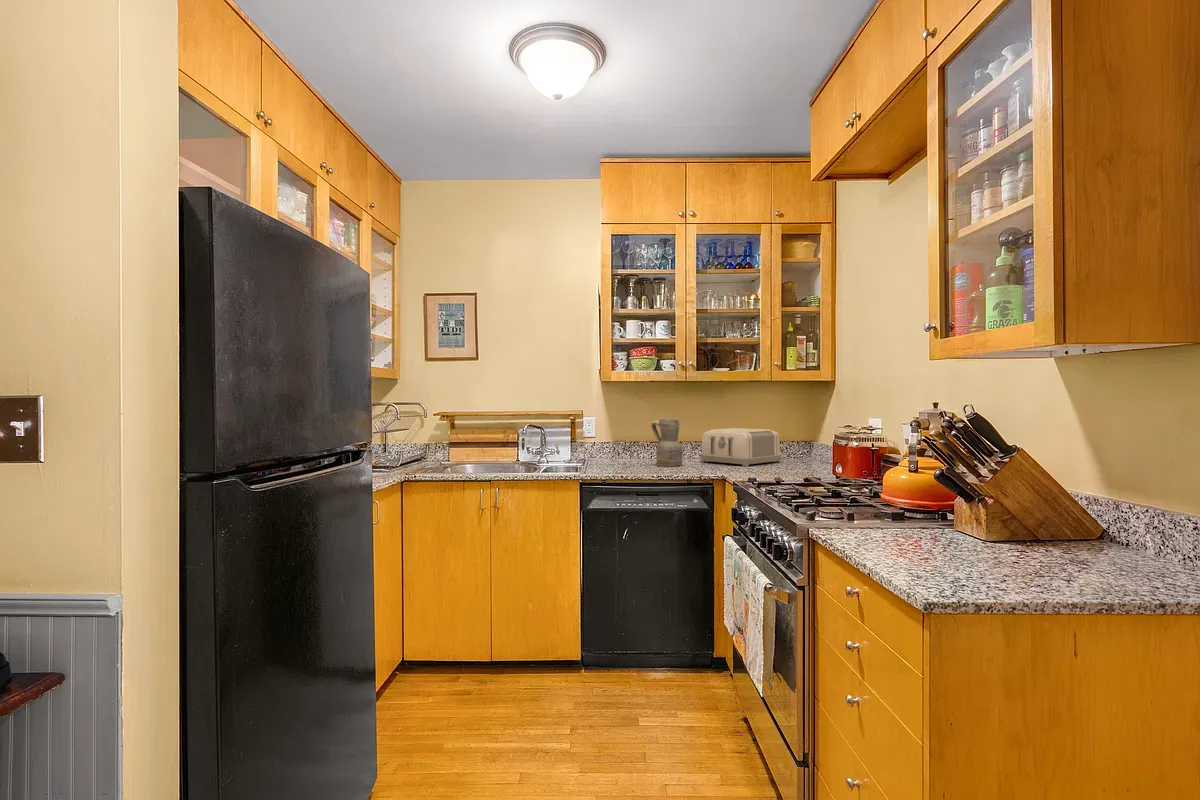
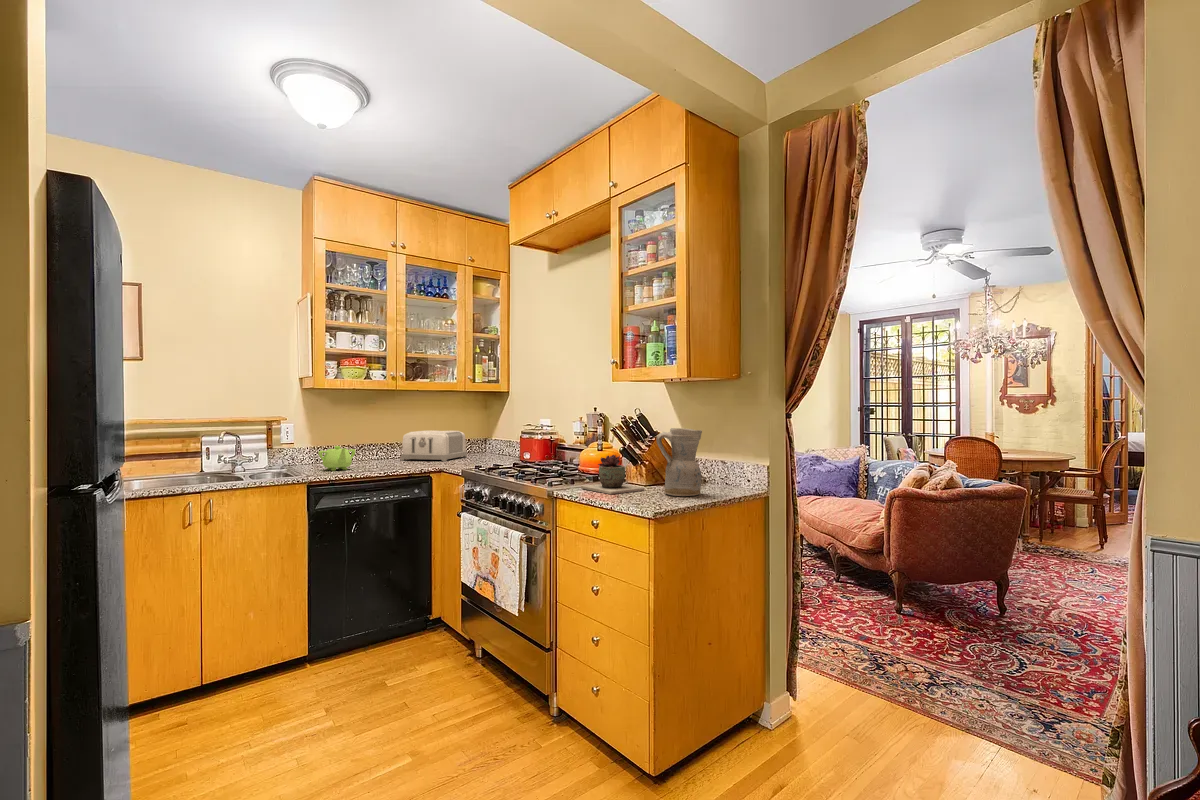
ceramic pitcher: present [652,418,683,466] -> present [656,428,702,496]
teapot: none [601,444,639,471] -> present [318,446,356,471]
succulent plant: none [862,482,974,549] -> present [581,455,644,494]

